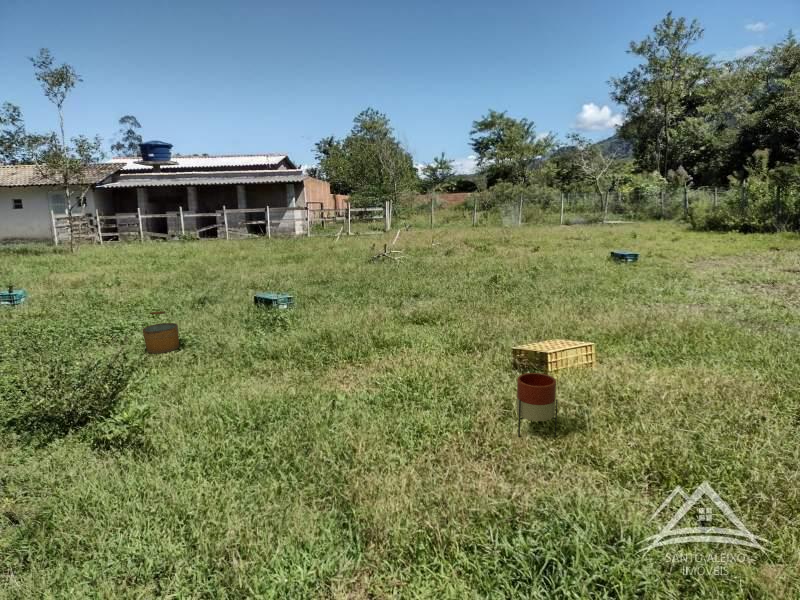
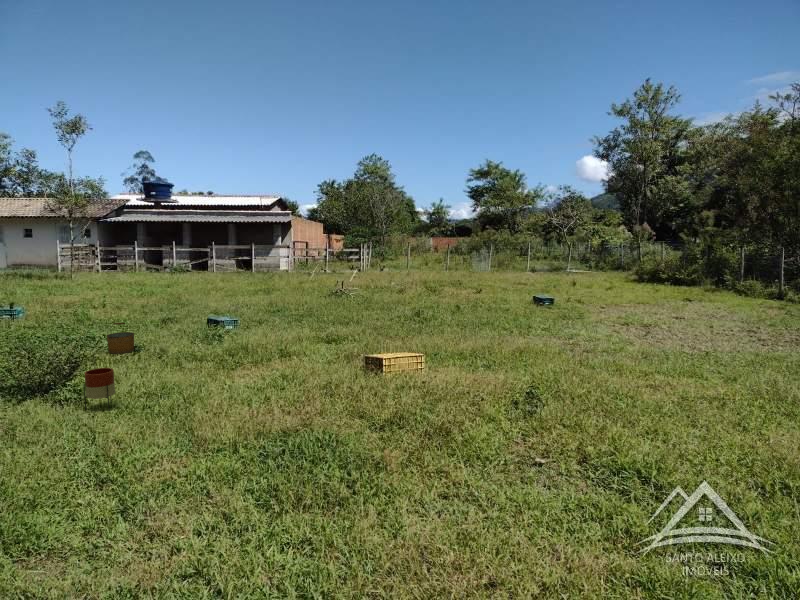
planter: present [516,373,558,437] -> present [83,368,115,410]

